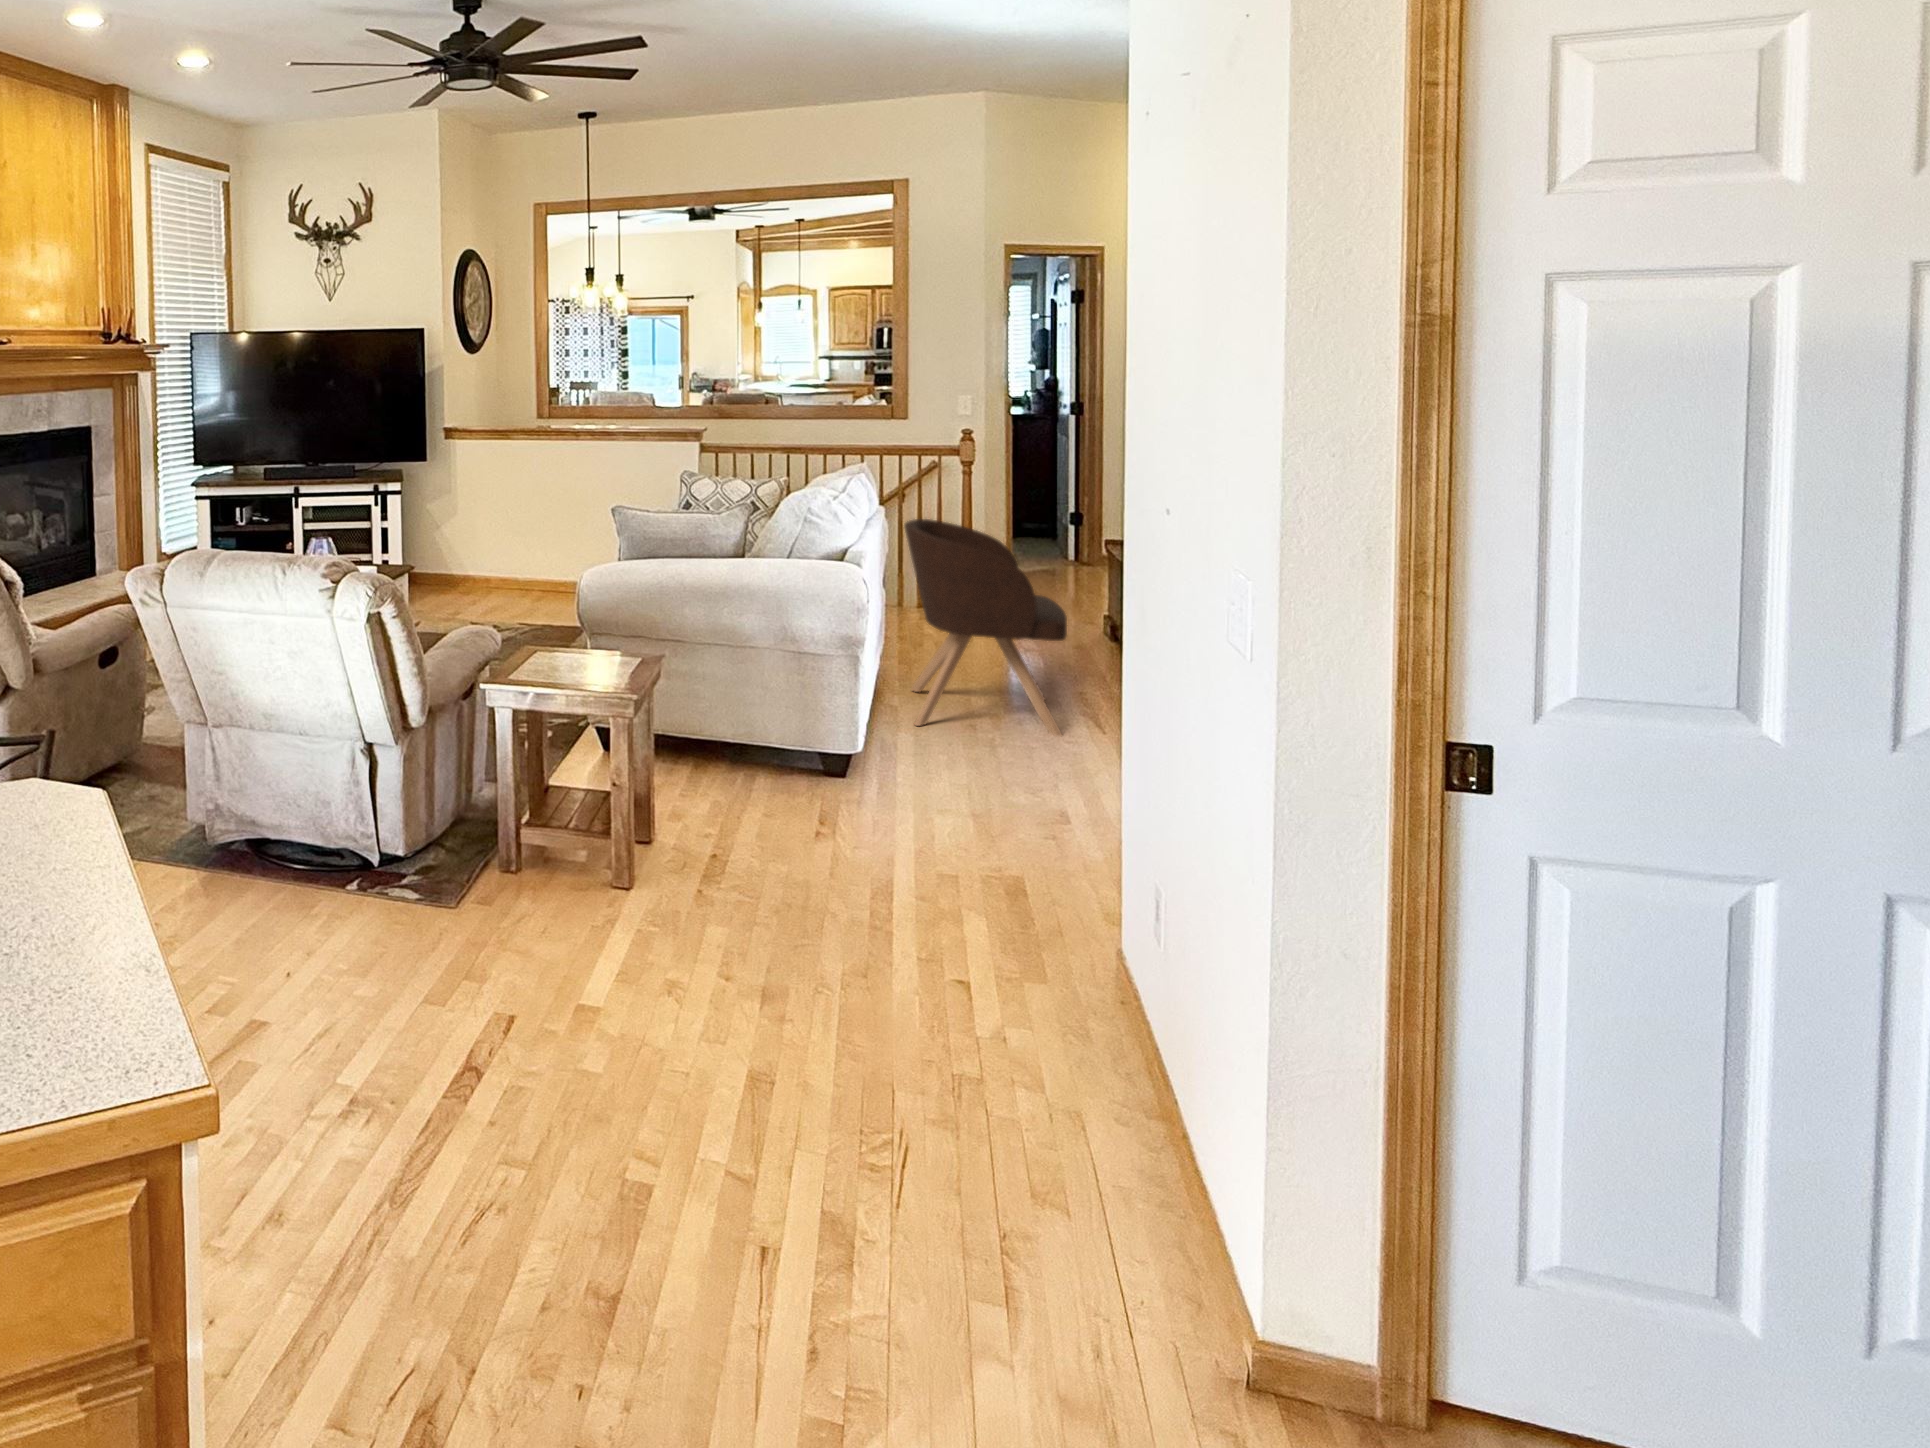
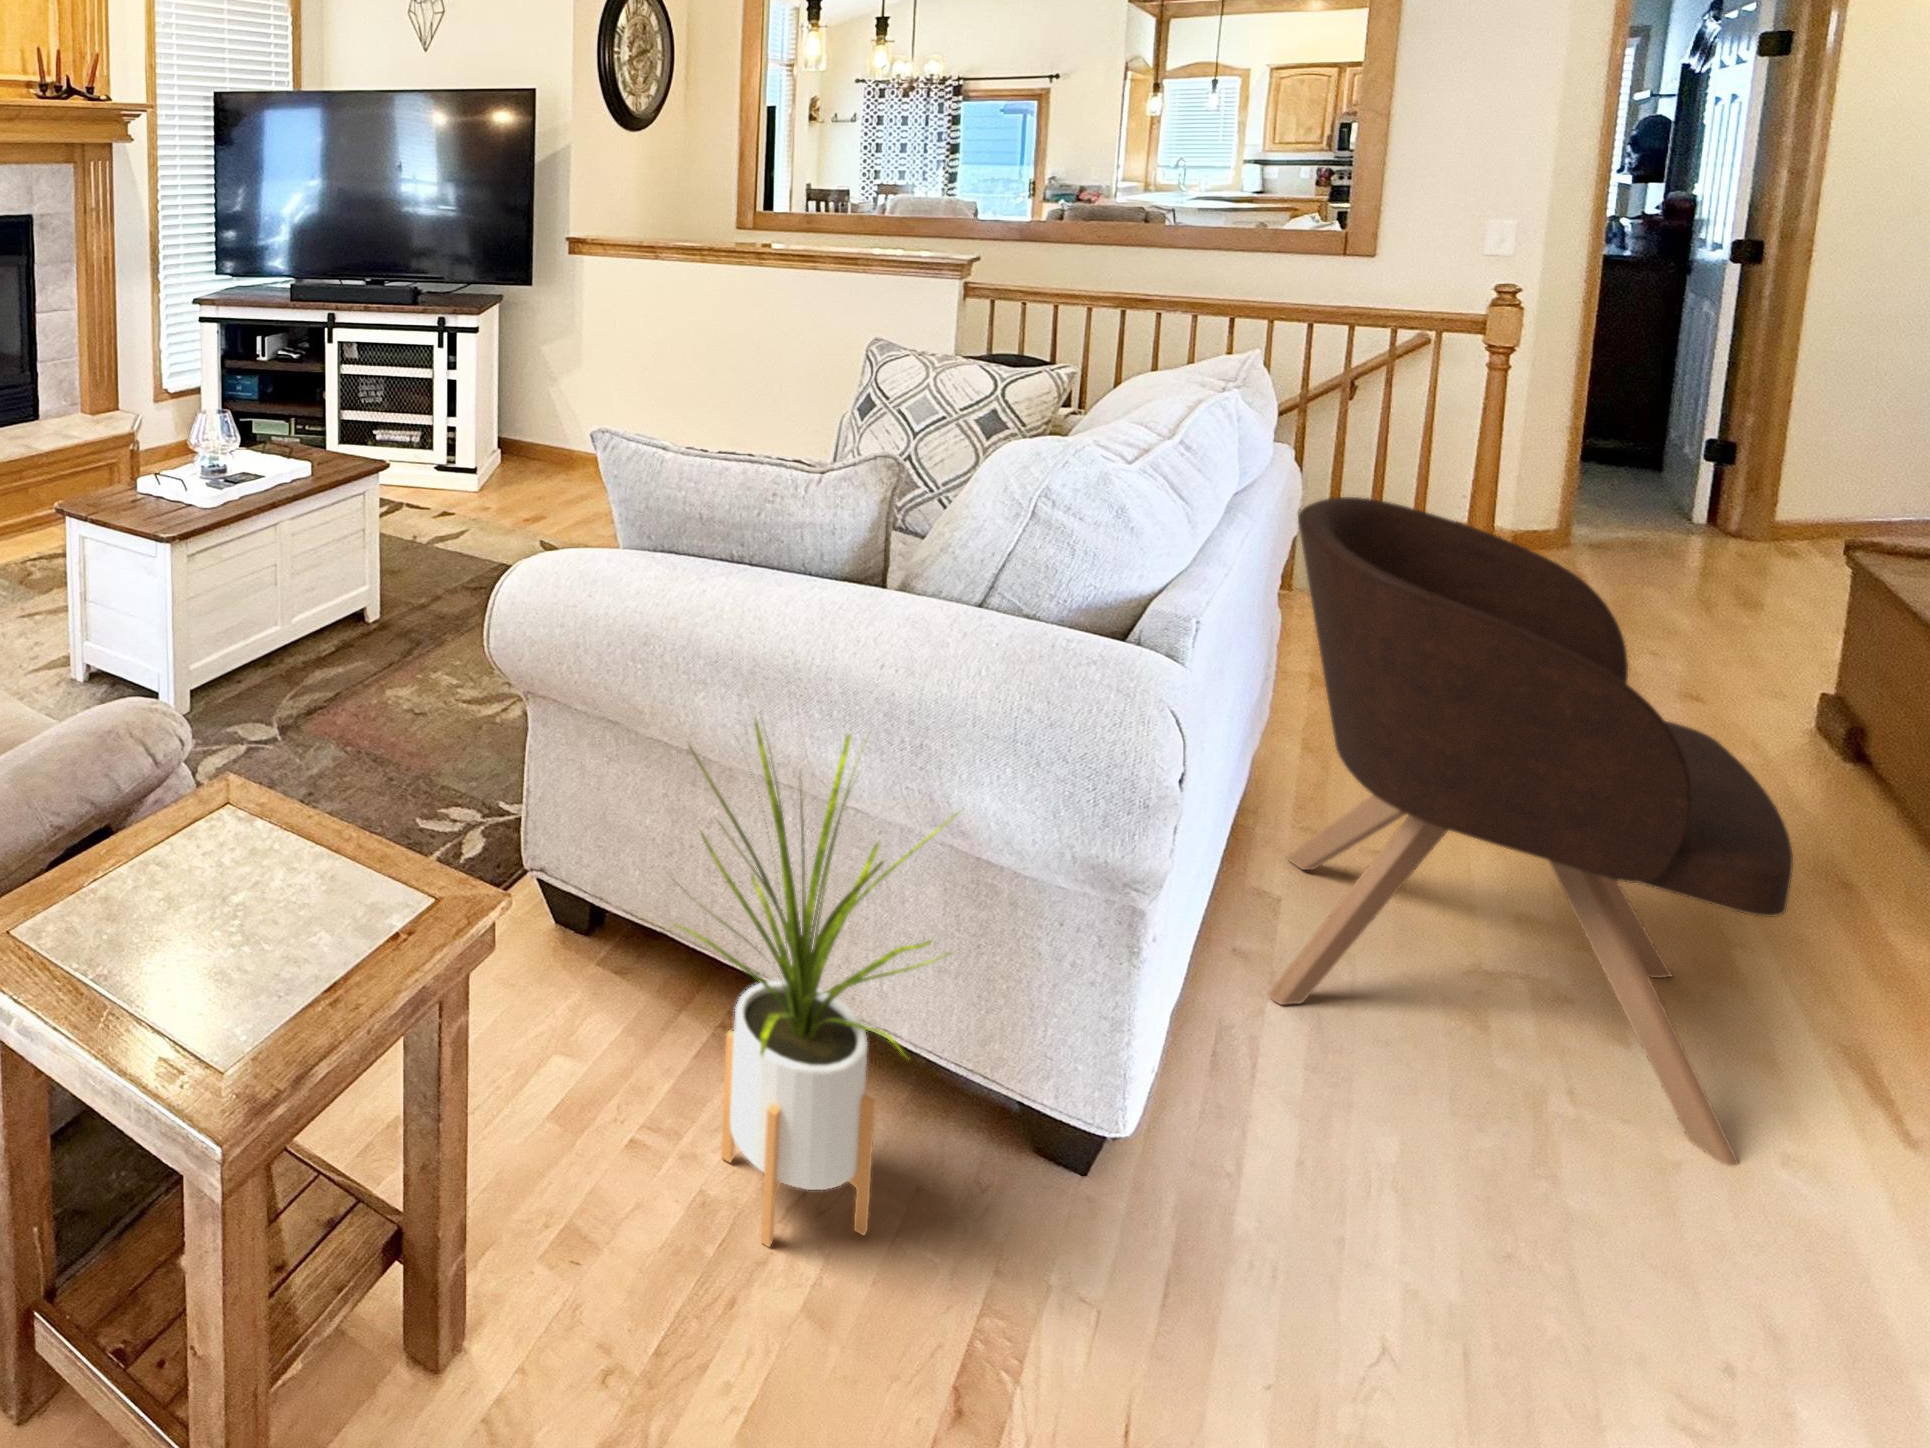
house plant: none [721,598,829,801] -> present [676,721,962,1247]

